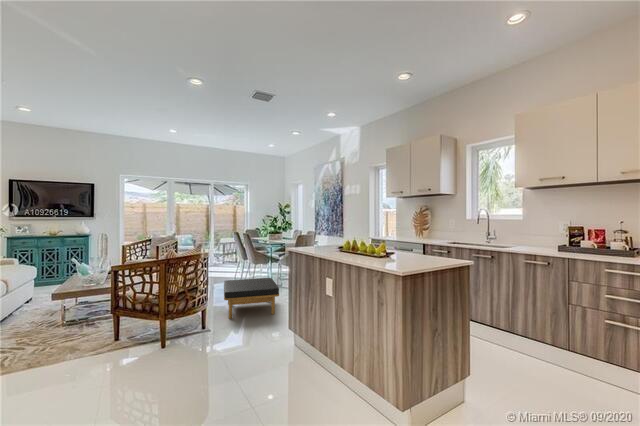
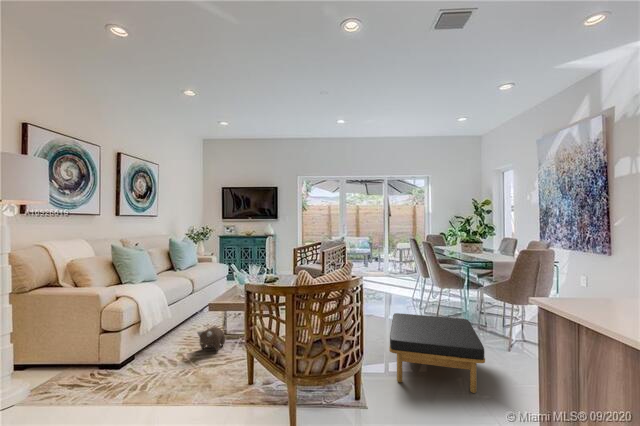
plush toy: none [45,312,73,333] -> present [197,327,225,351]

